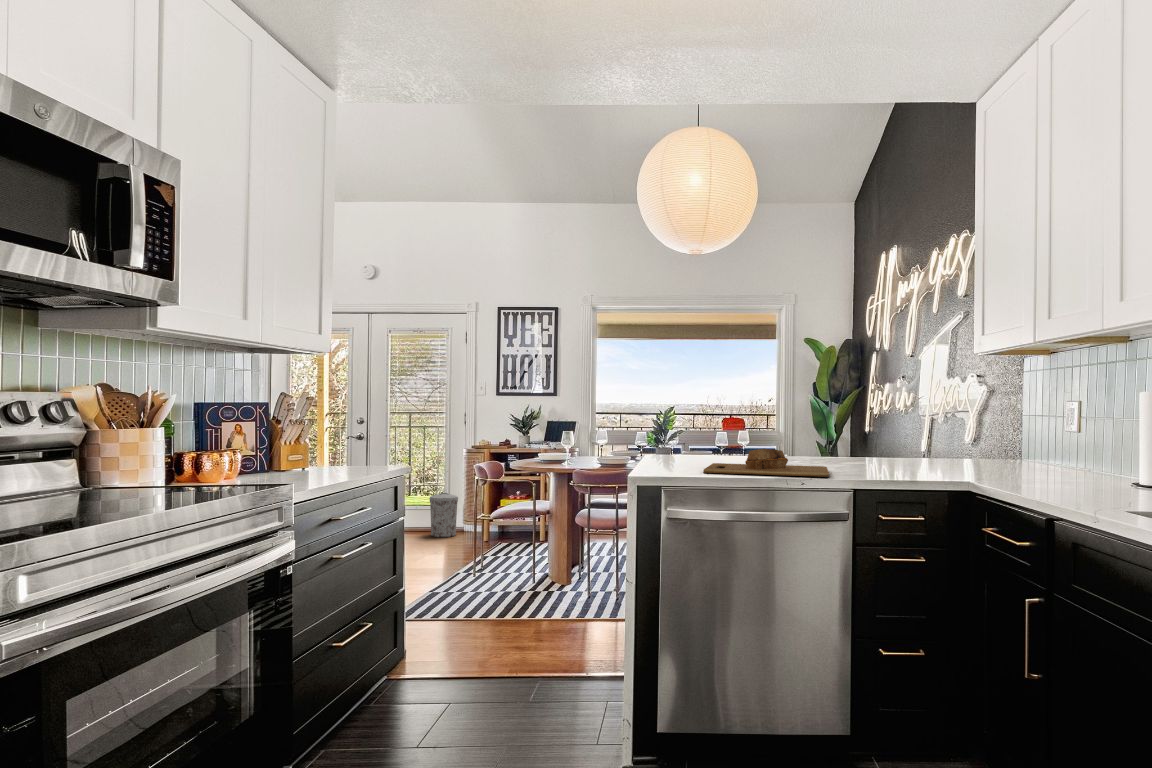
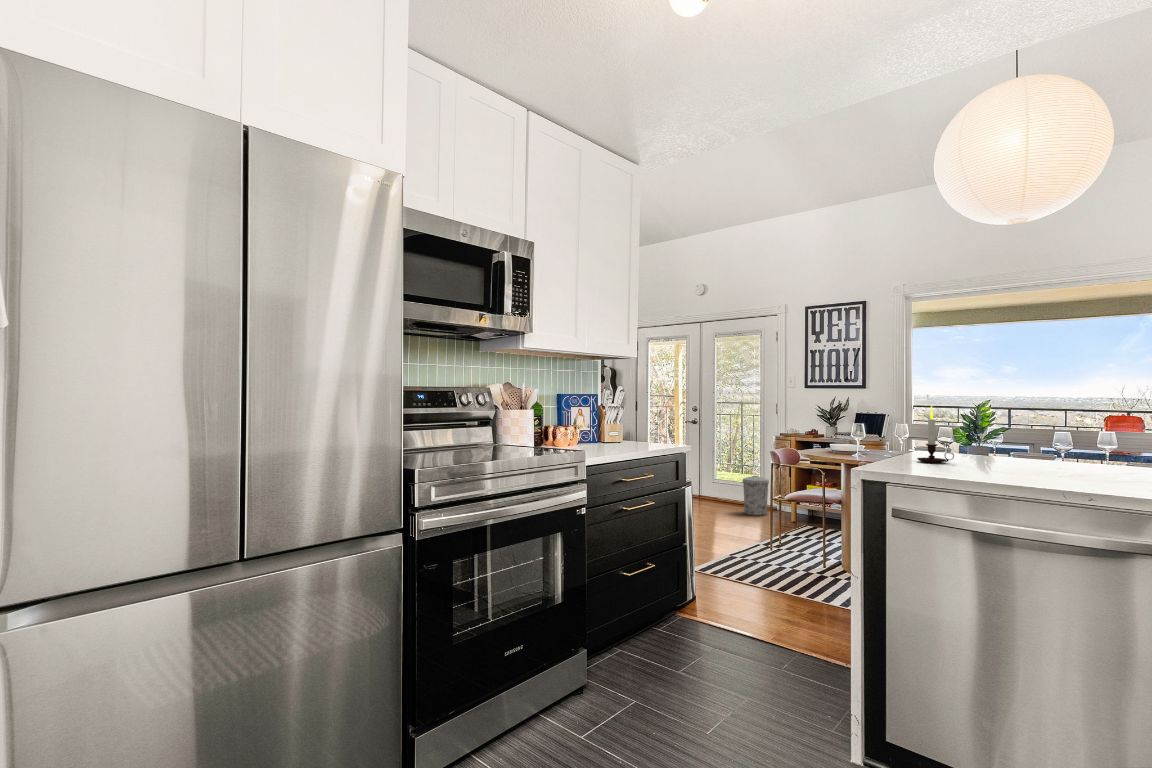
candle: none [663,410,695,464] -> present [917,406,954,463]
cutting board: present [703,449,829,477] -> none [948,451,1122,487]

